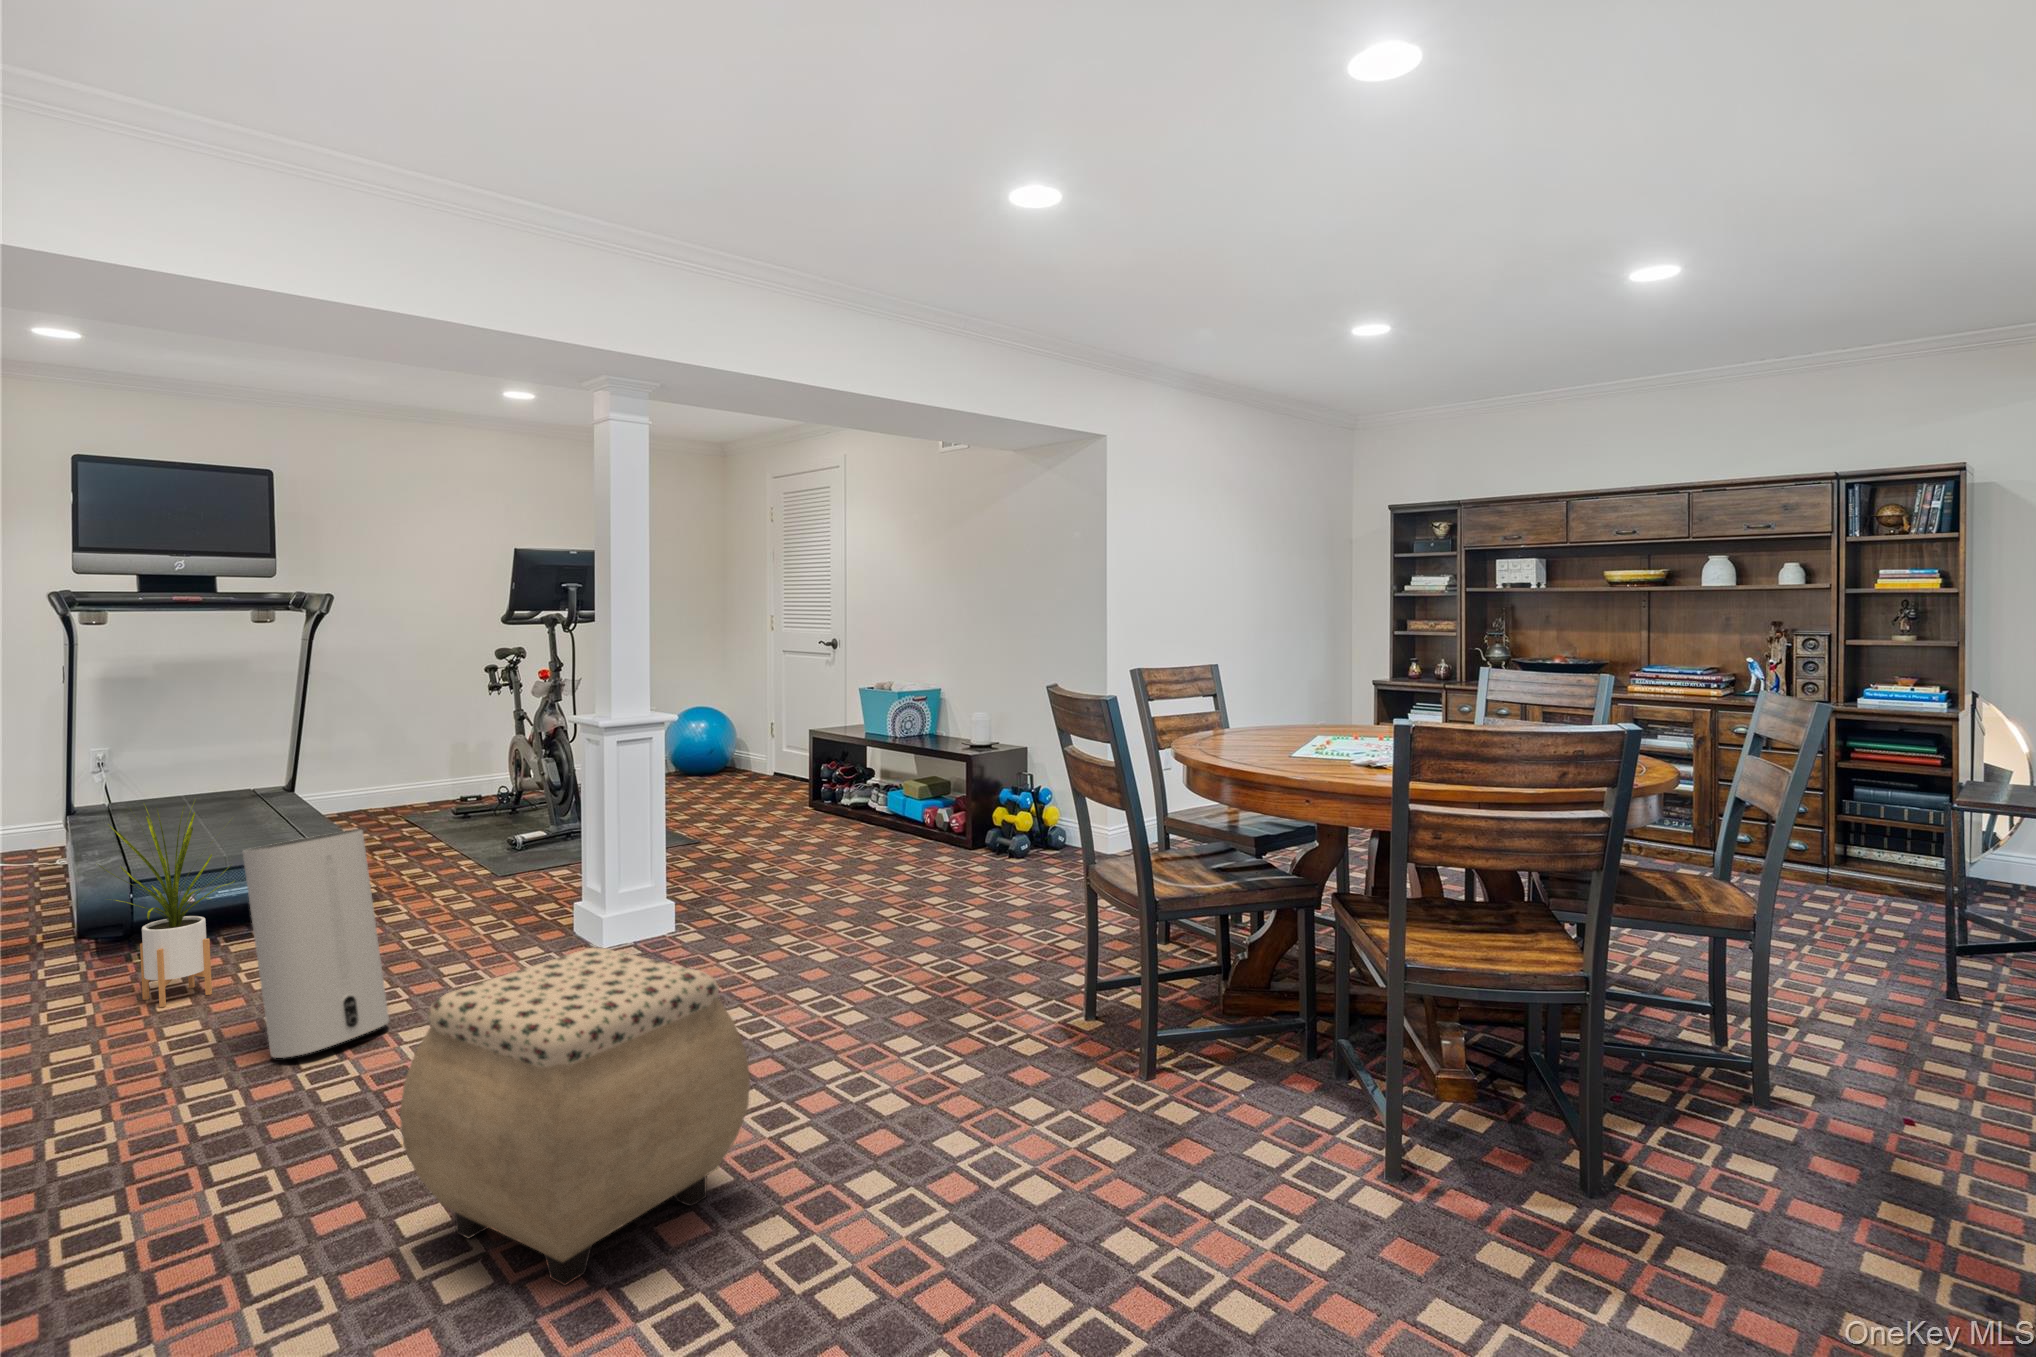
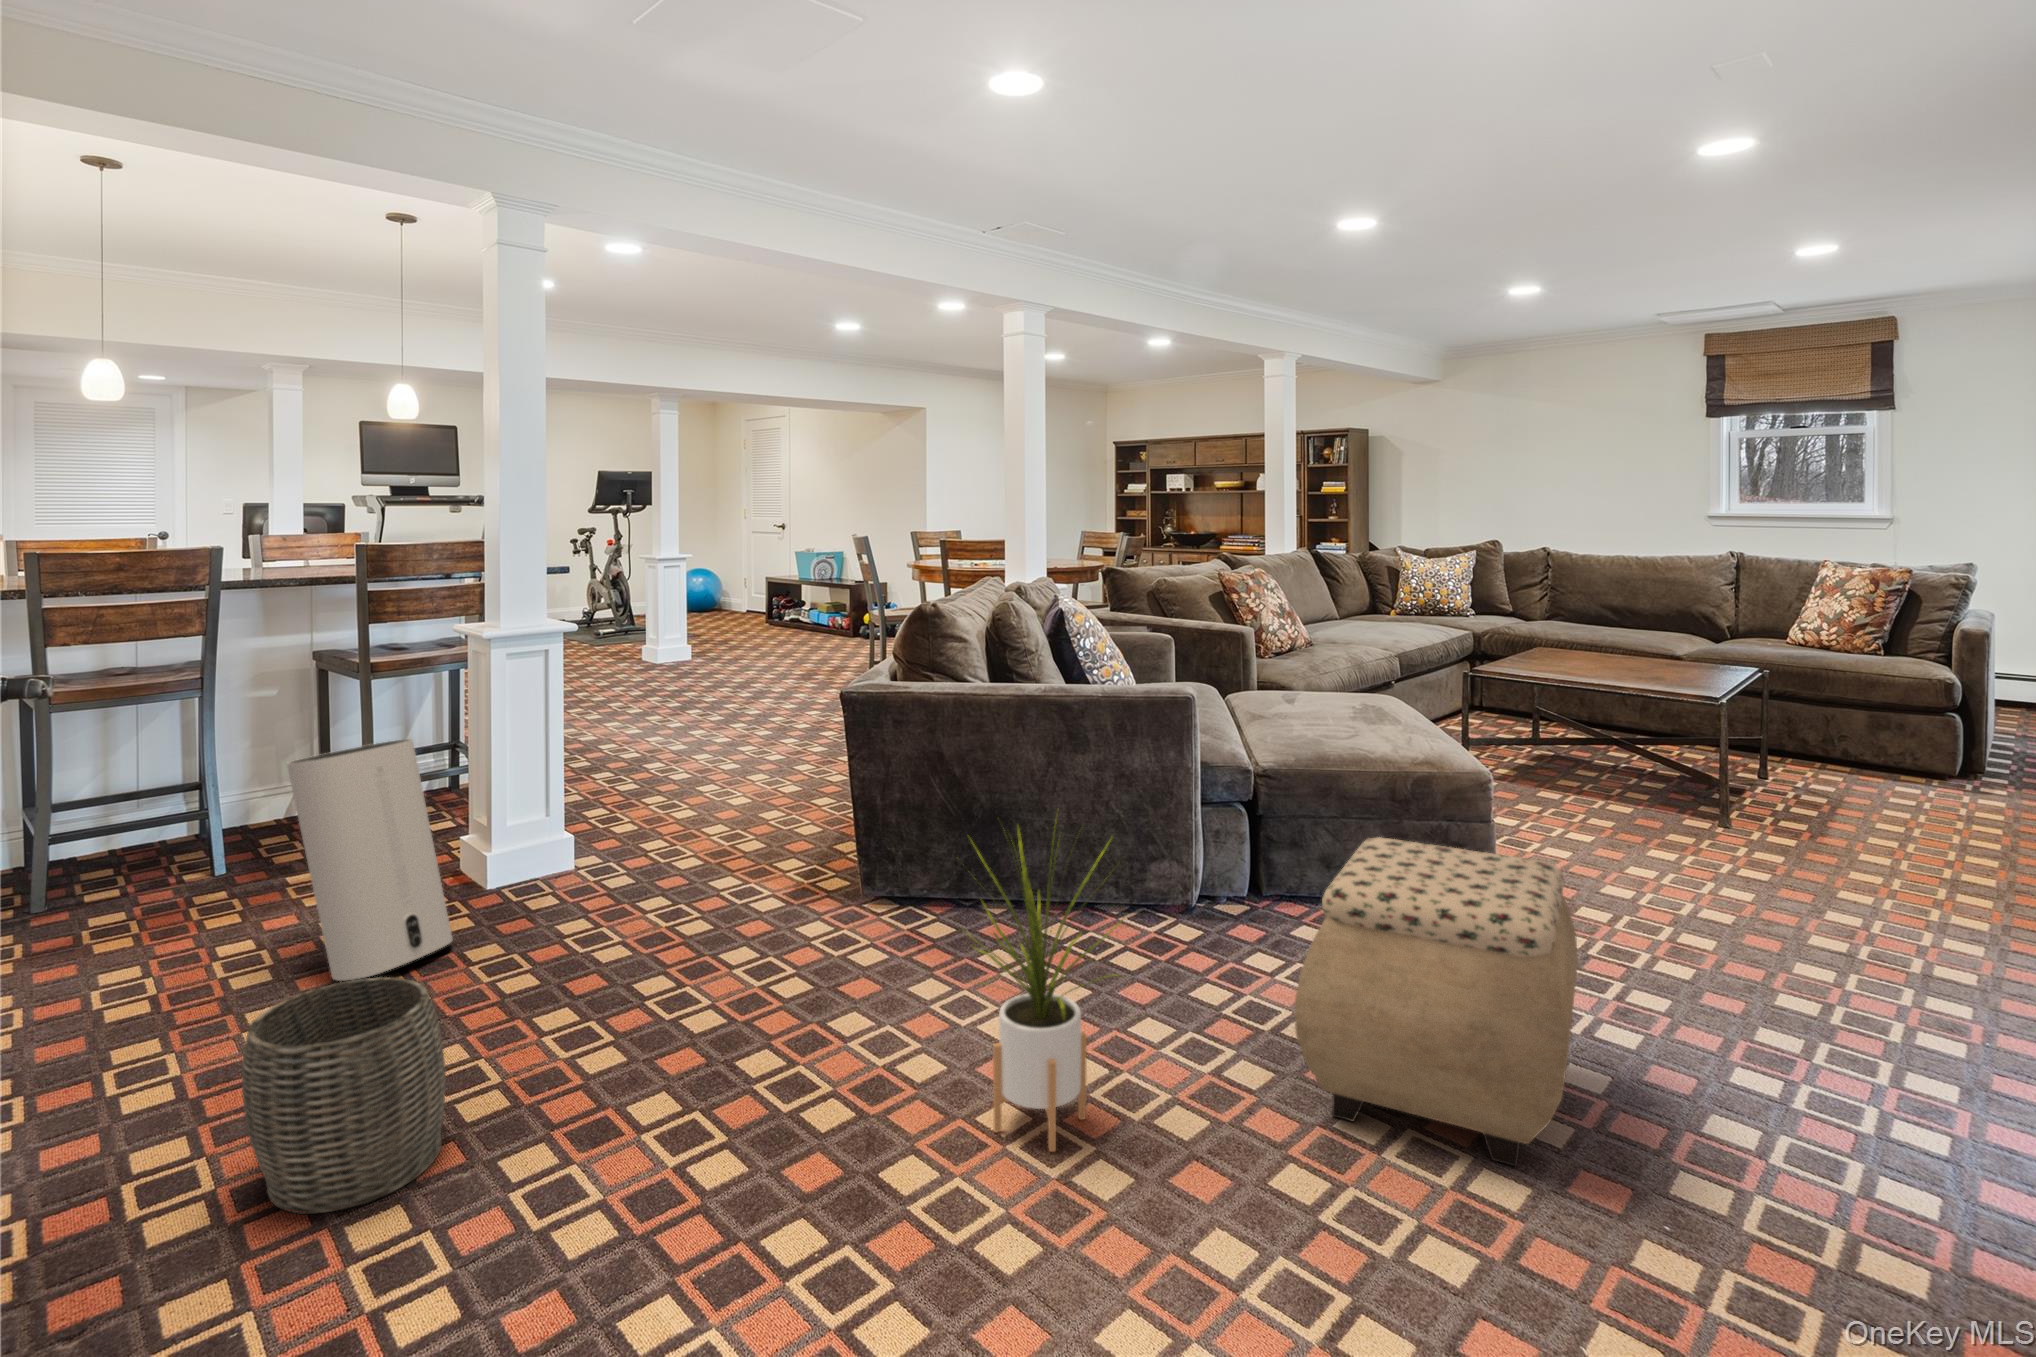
house plant: present [98,801,234,1007] -> present [968,826,1123,1152]
ottoman: present [400,947,750,1285] -> present [1295,837,1578,1167]
woven basket: none [165,1045,354,1262] -> present [242,977,446,1213]

